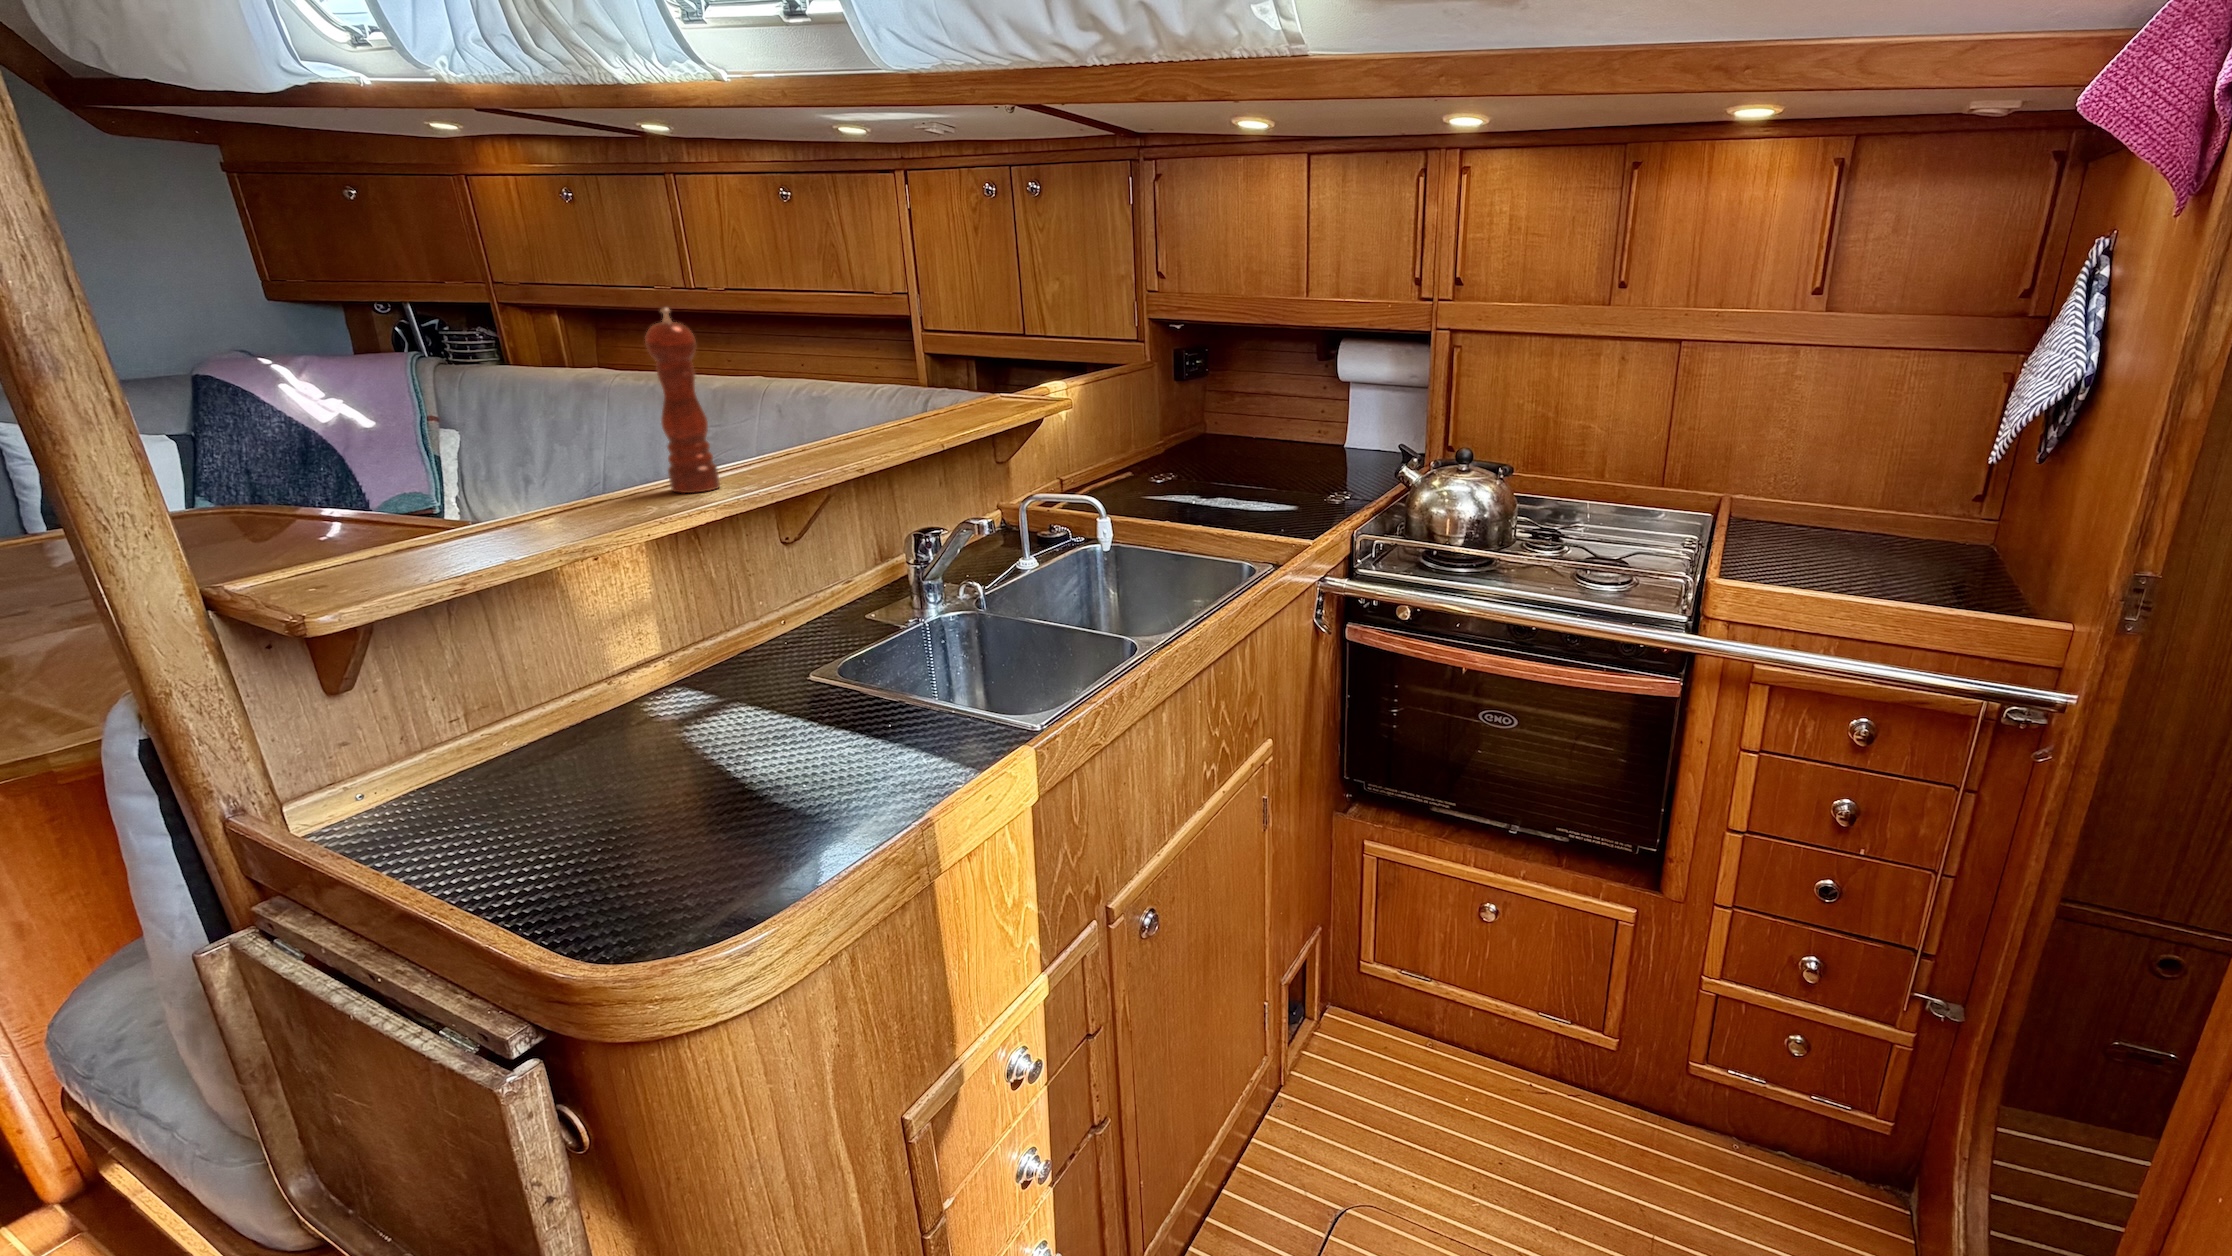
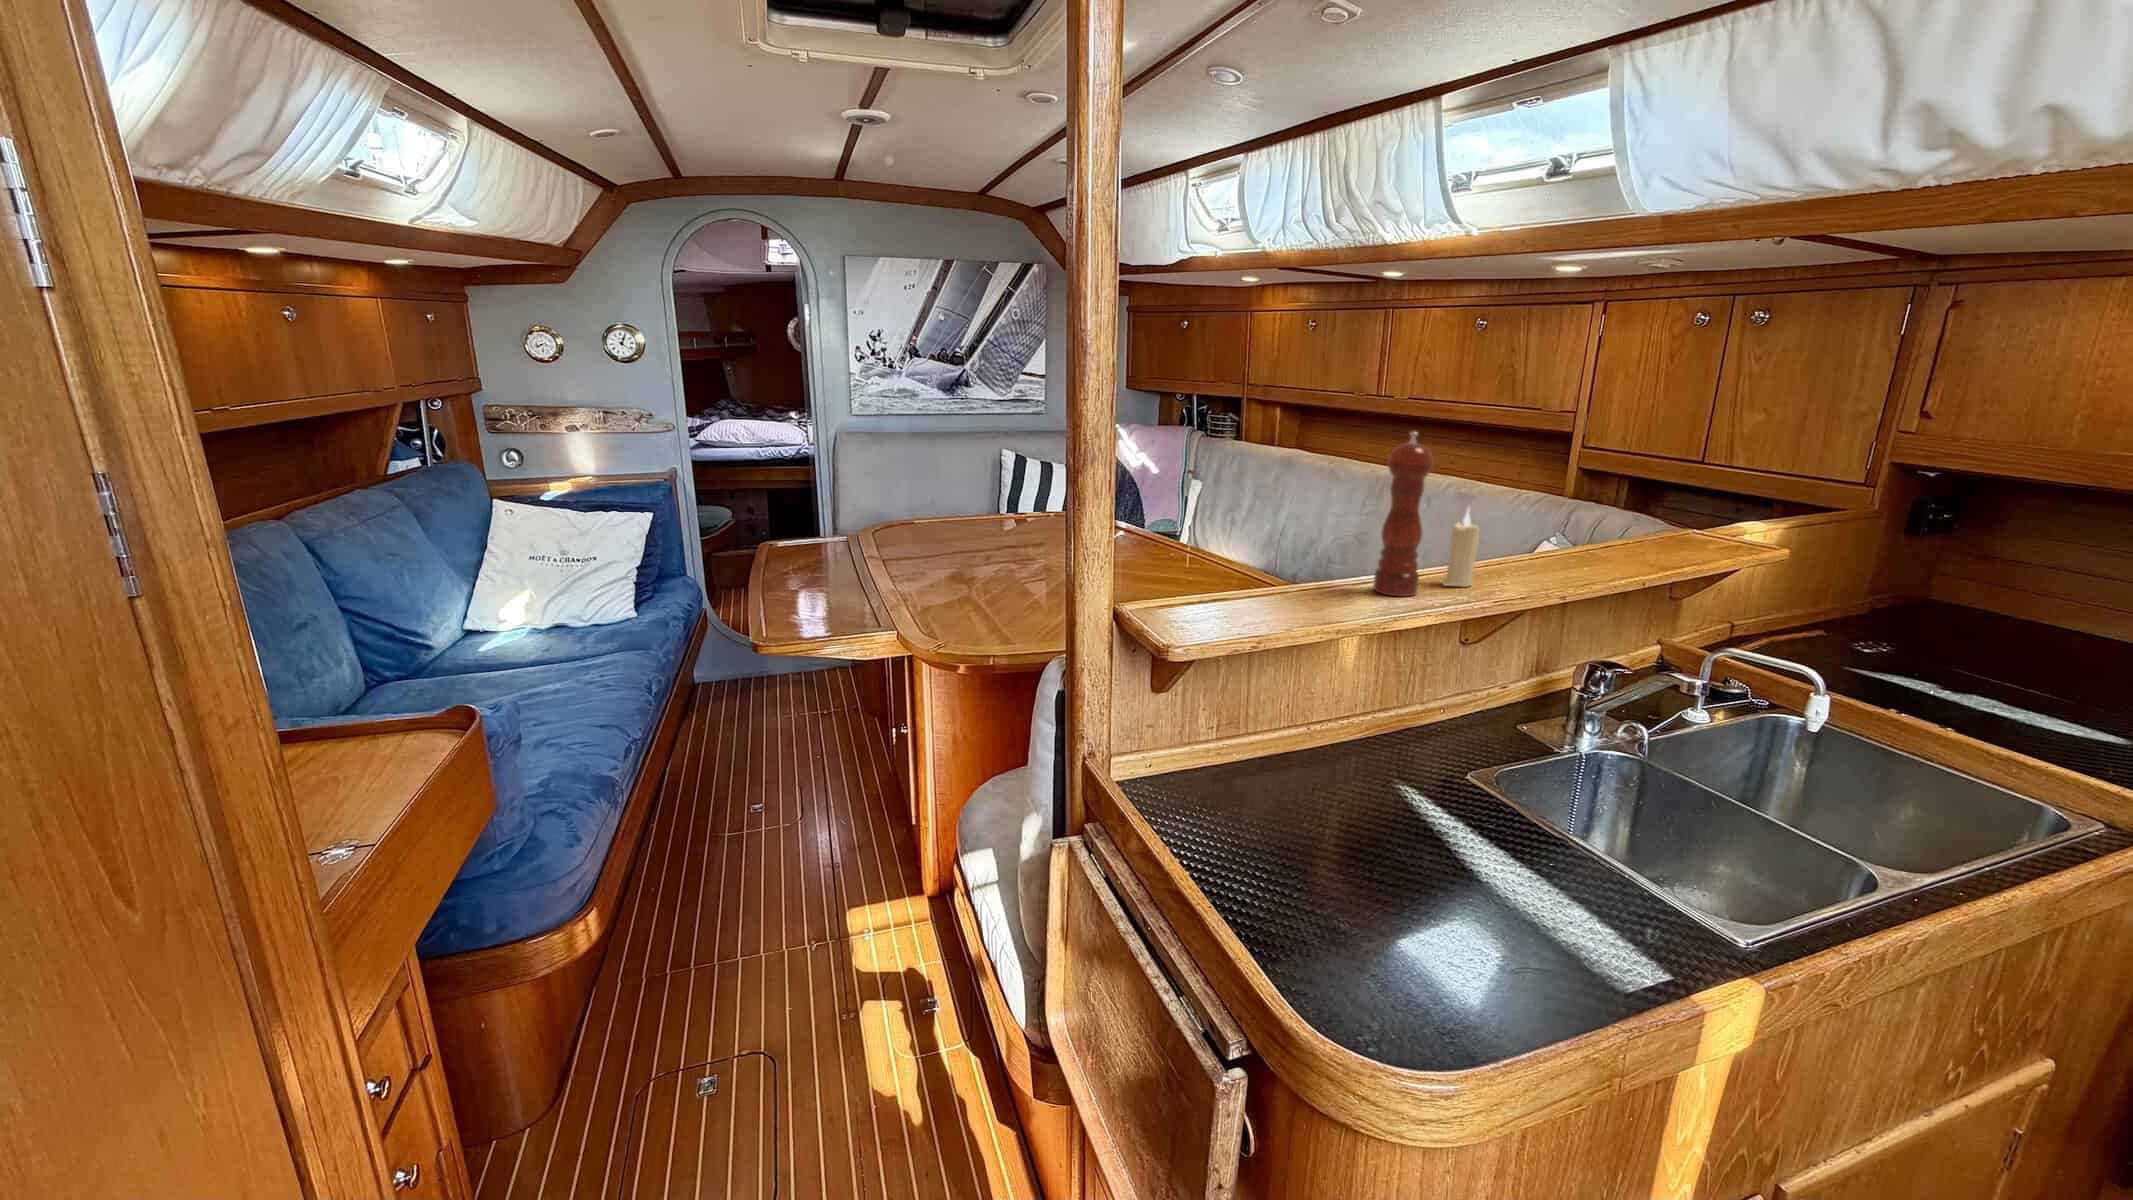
candle: none [743,388,781,477] -> present [1442,509,1480,587]

